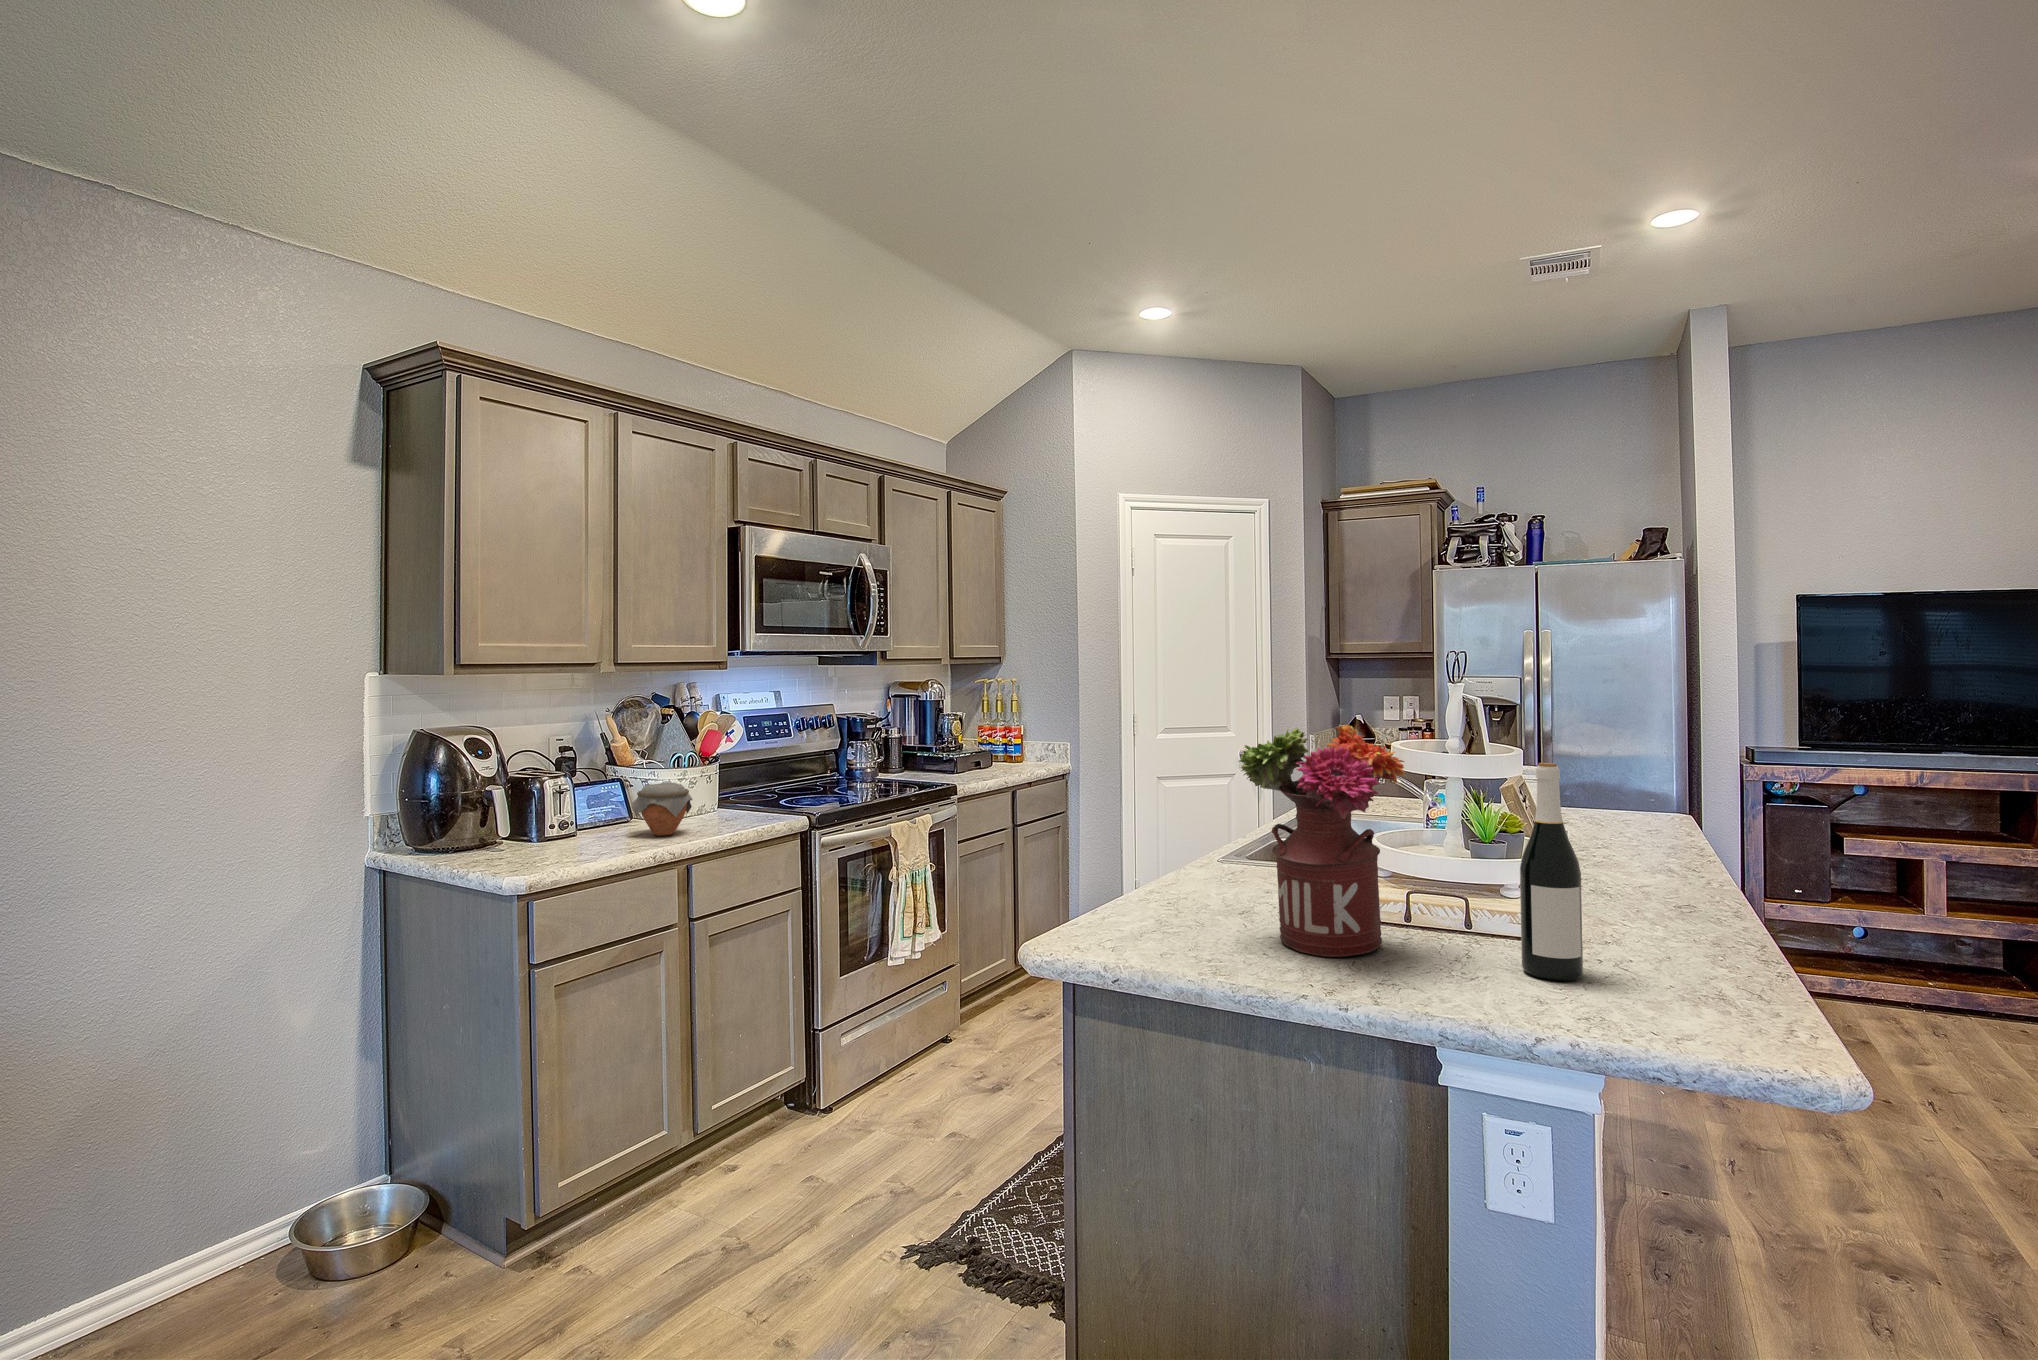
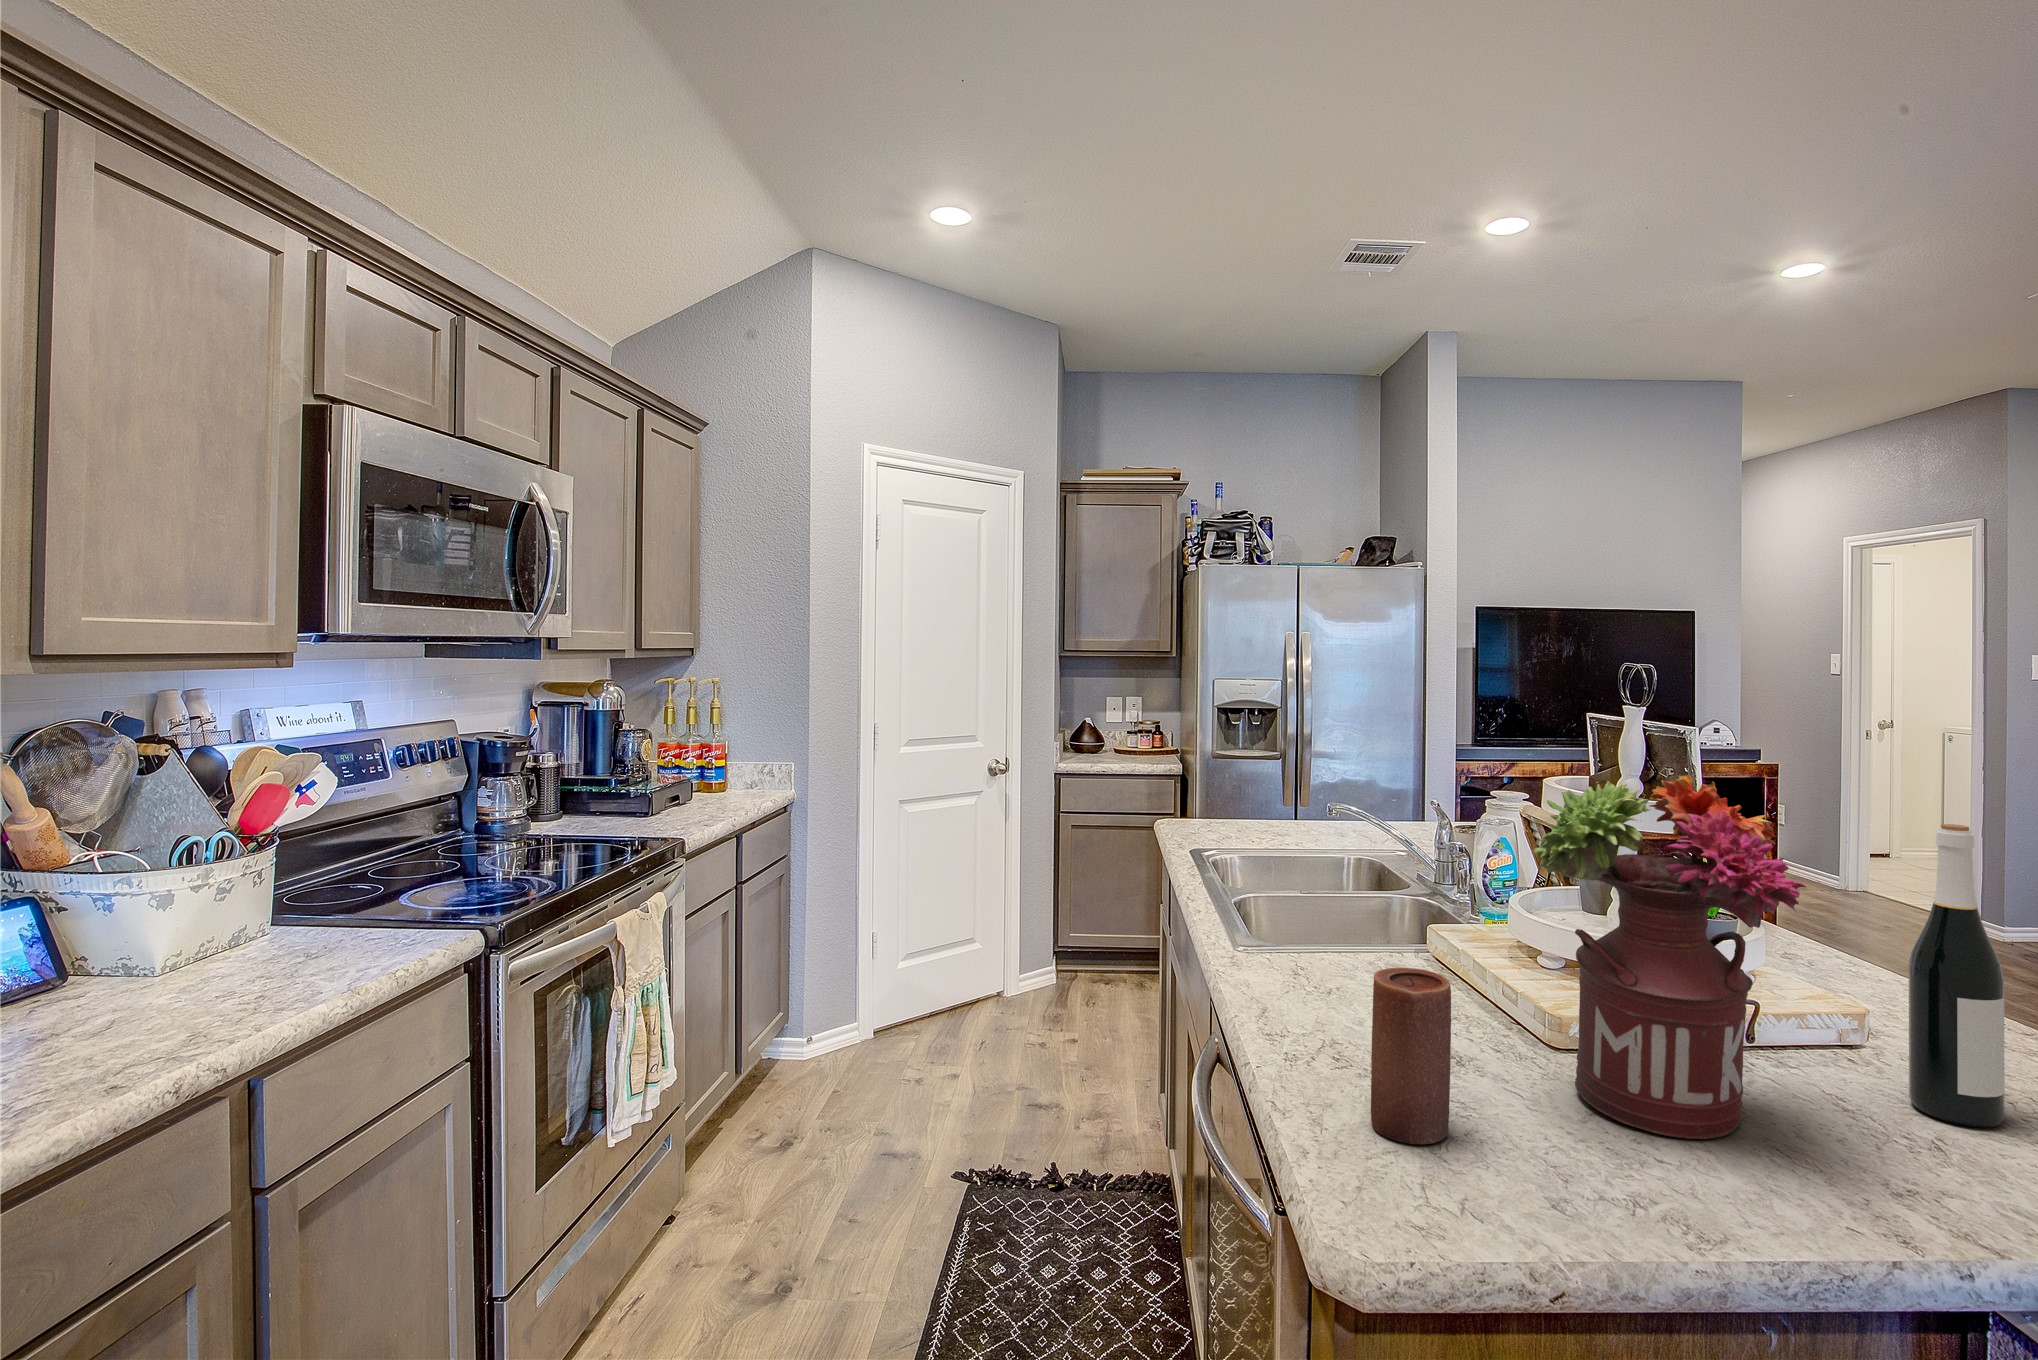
jar: present [632,783,692,836] -> none [101,897,257,1013]
candle: none [1128,837,1174,936] -> present [1371,968,1451,1144]

